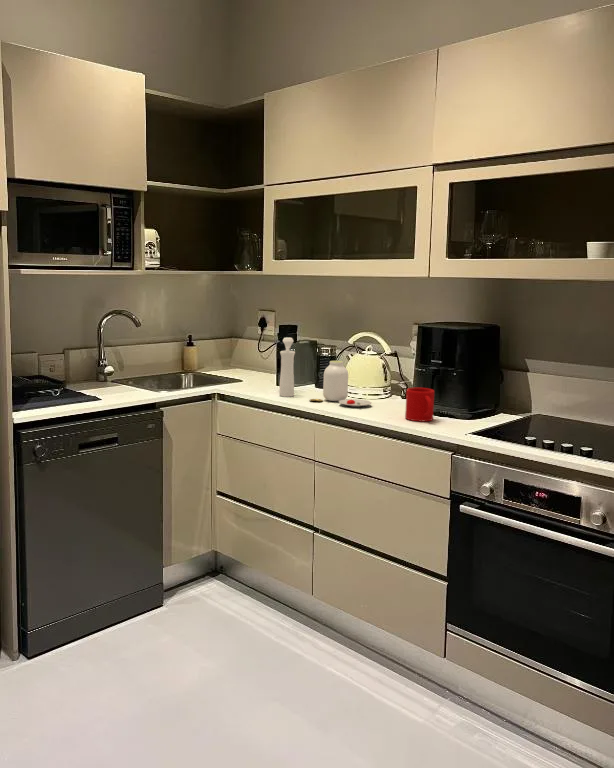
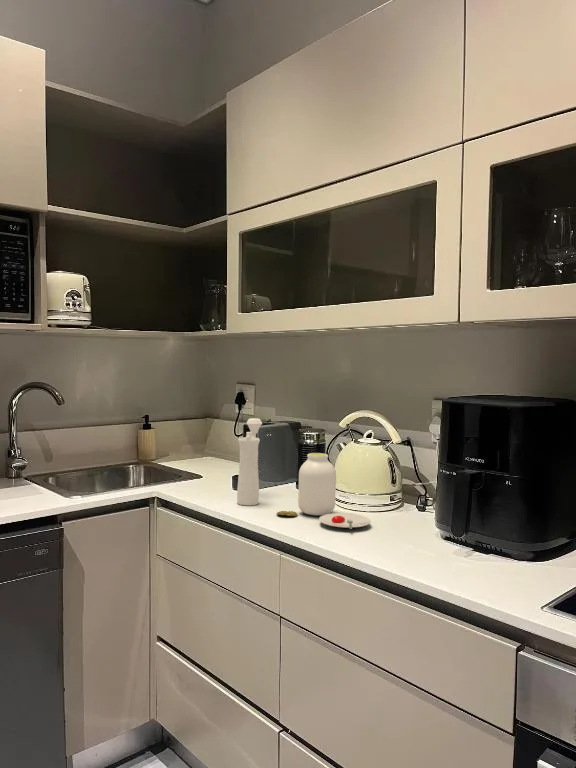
mug: present [405,387,434,421] -> none [426,504,477,568]

